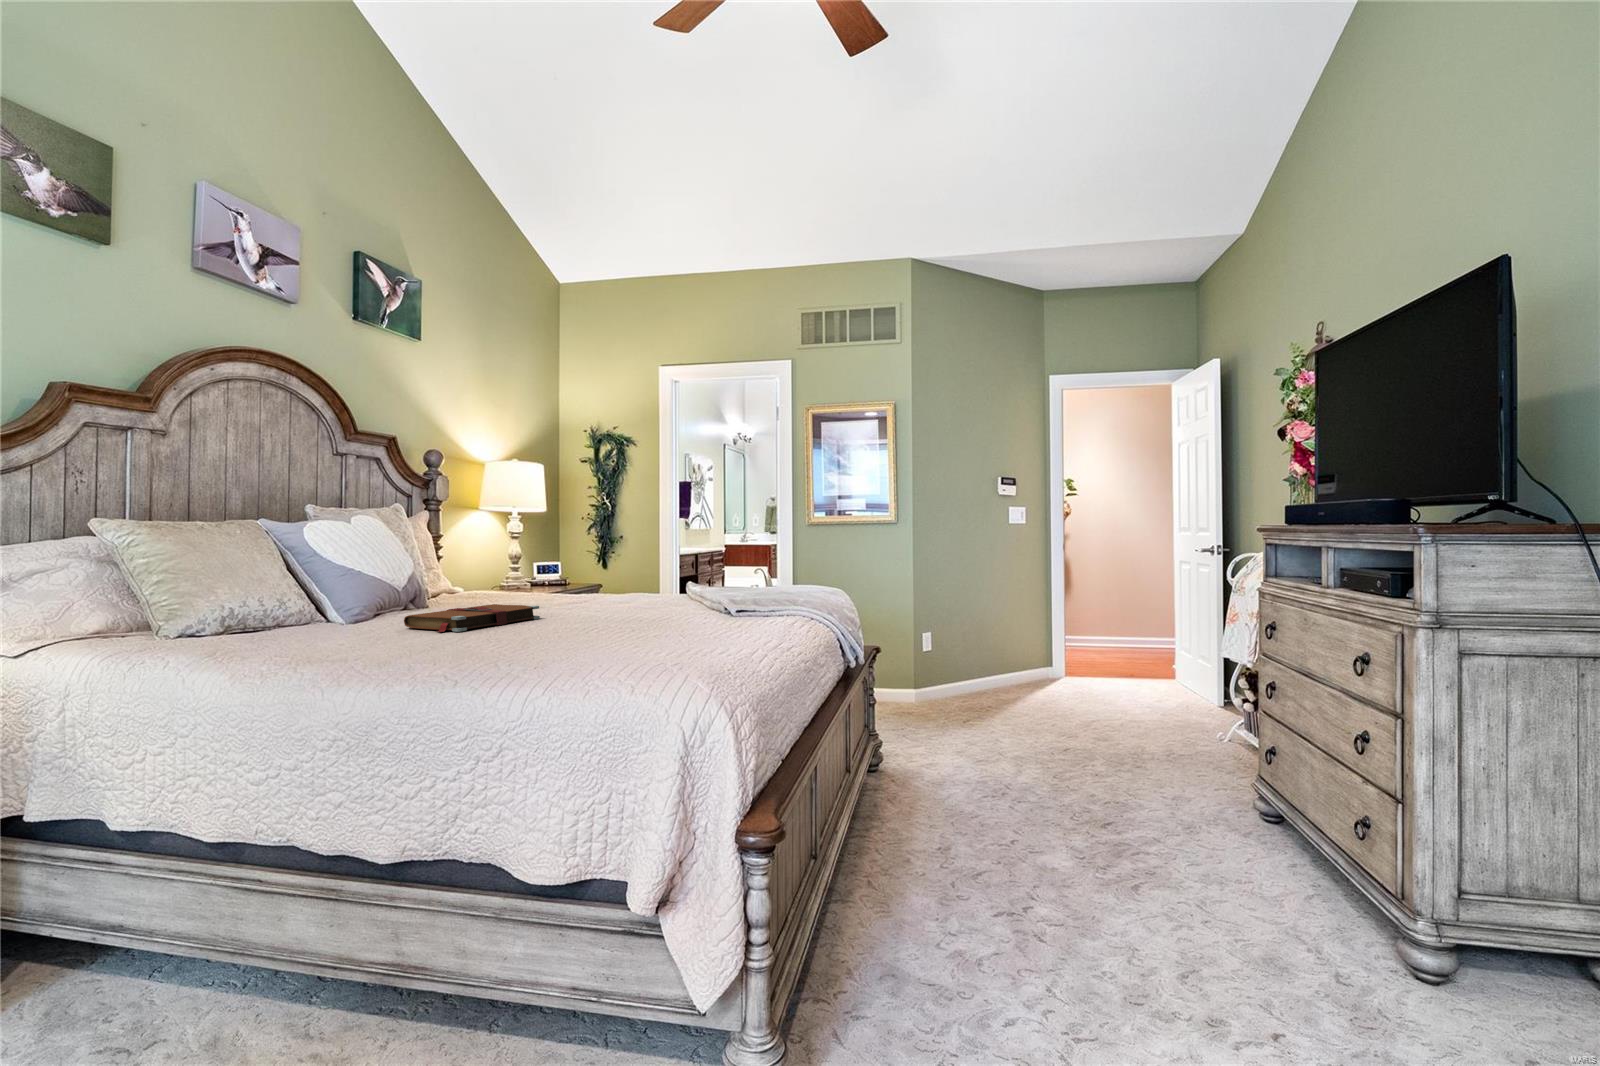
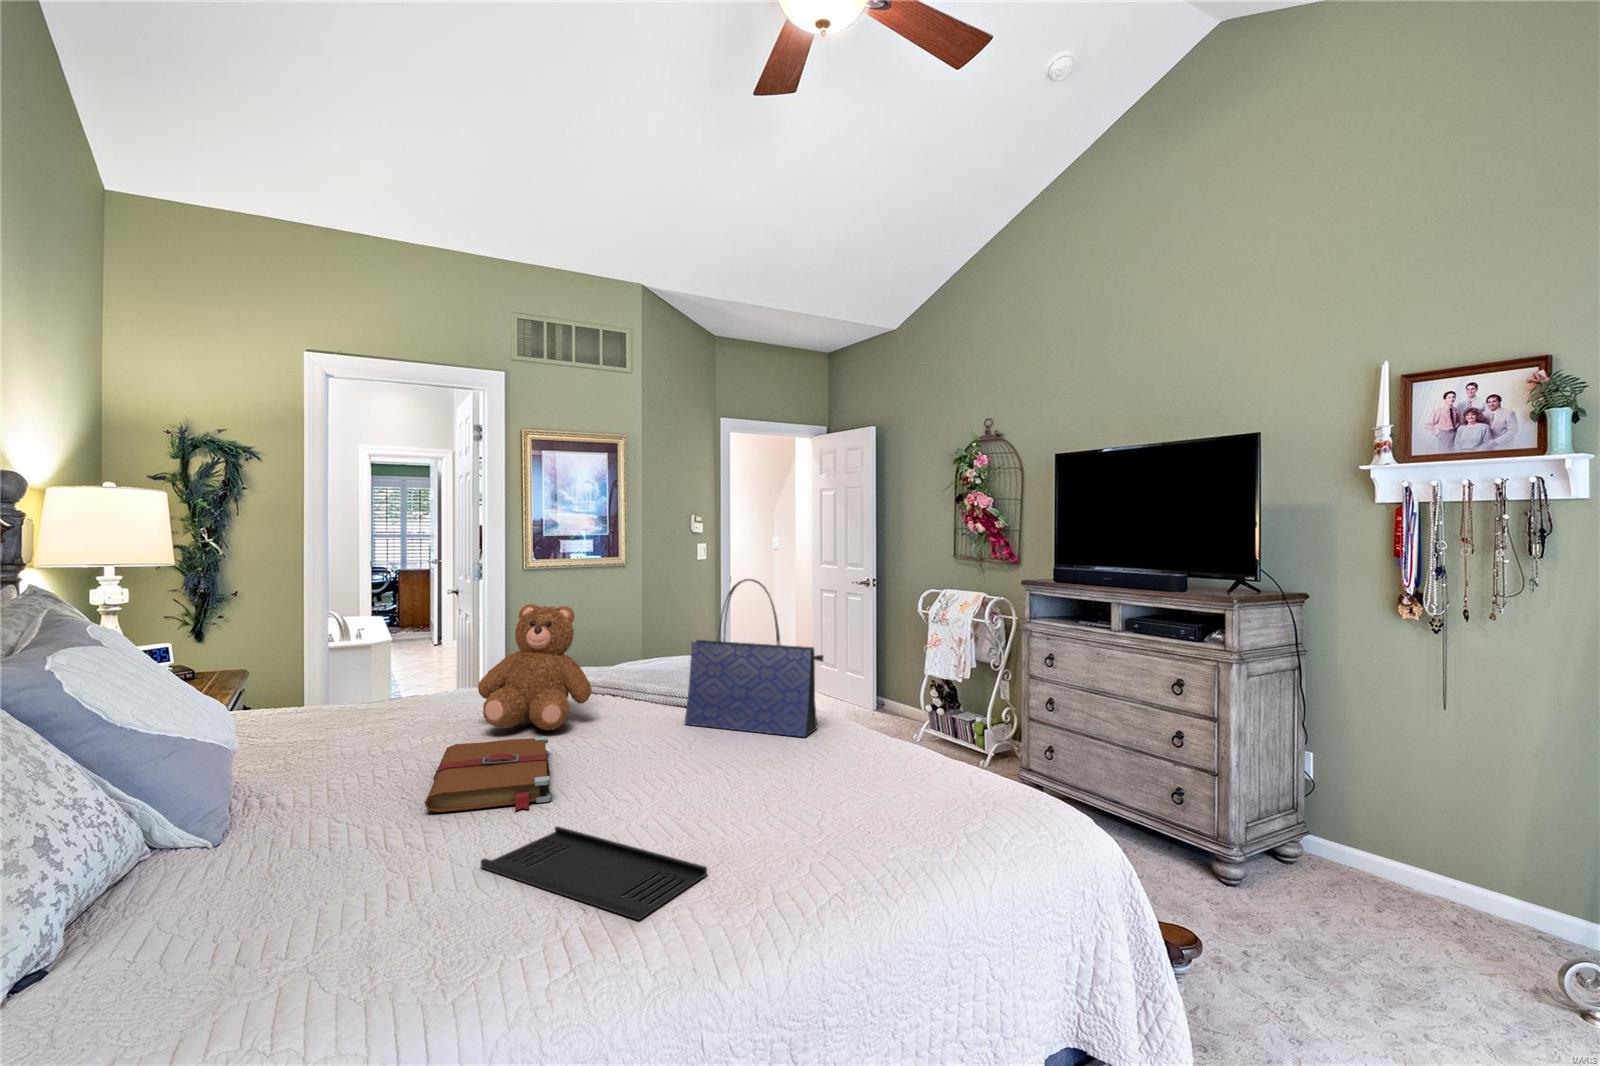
tote bag: none [660,494,727,630] -> present [685,579,824,737]
teddy bear: none [544,521,626,611] -> present [478,604,592,730]
tray: none [308,636,413,665] -> present [481,826,707,920]

